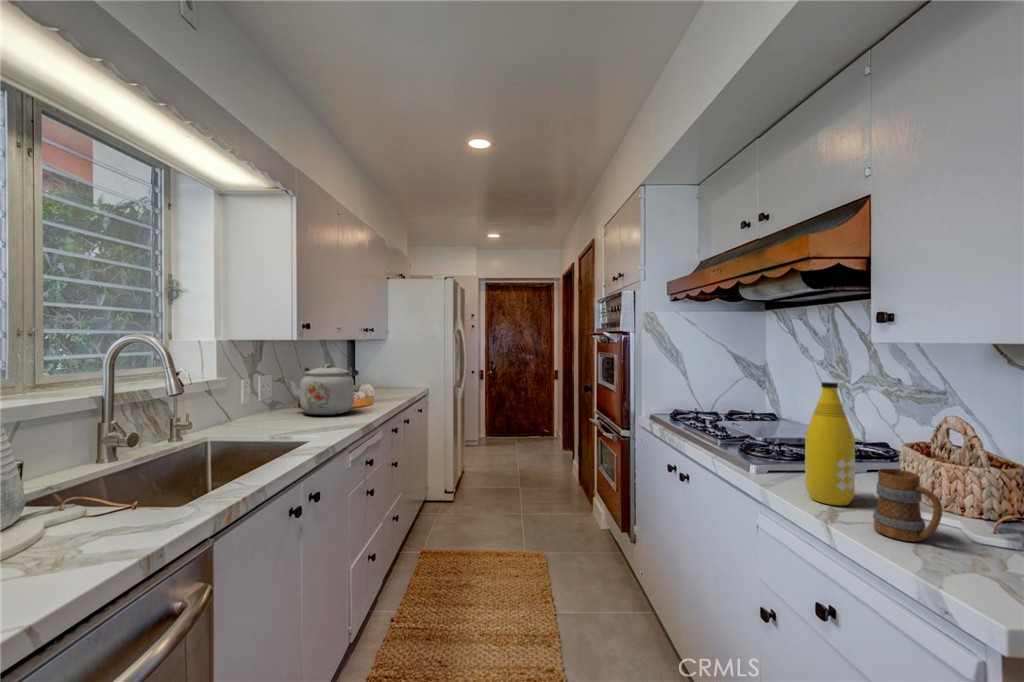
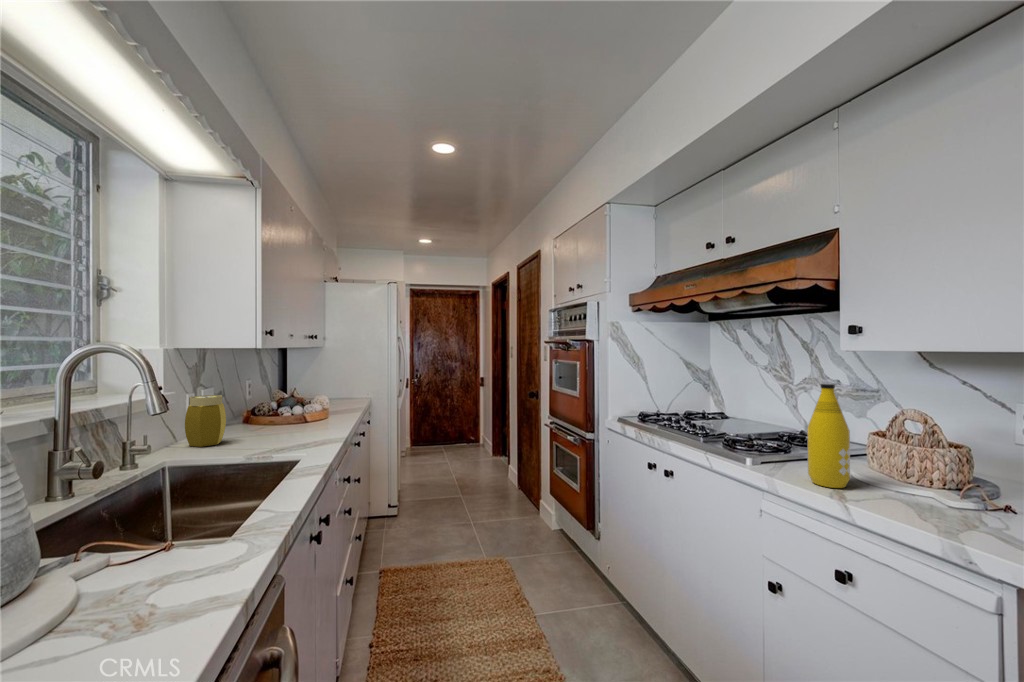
kettle: present [290,364,359,415] -> none [242,374,320,430]
jar: none [233,382,268,426] -> present [185,395,226,447]
mug: present [873,469,942,542] -> none [881,454,943,513]

